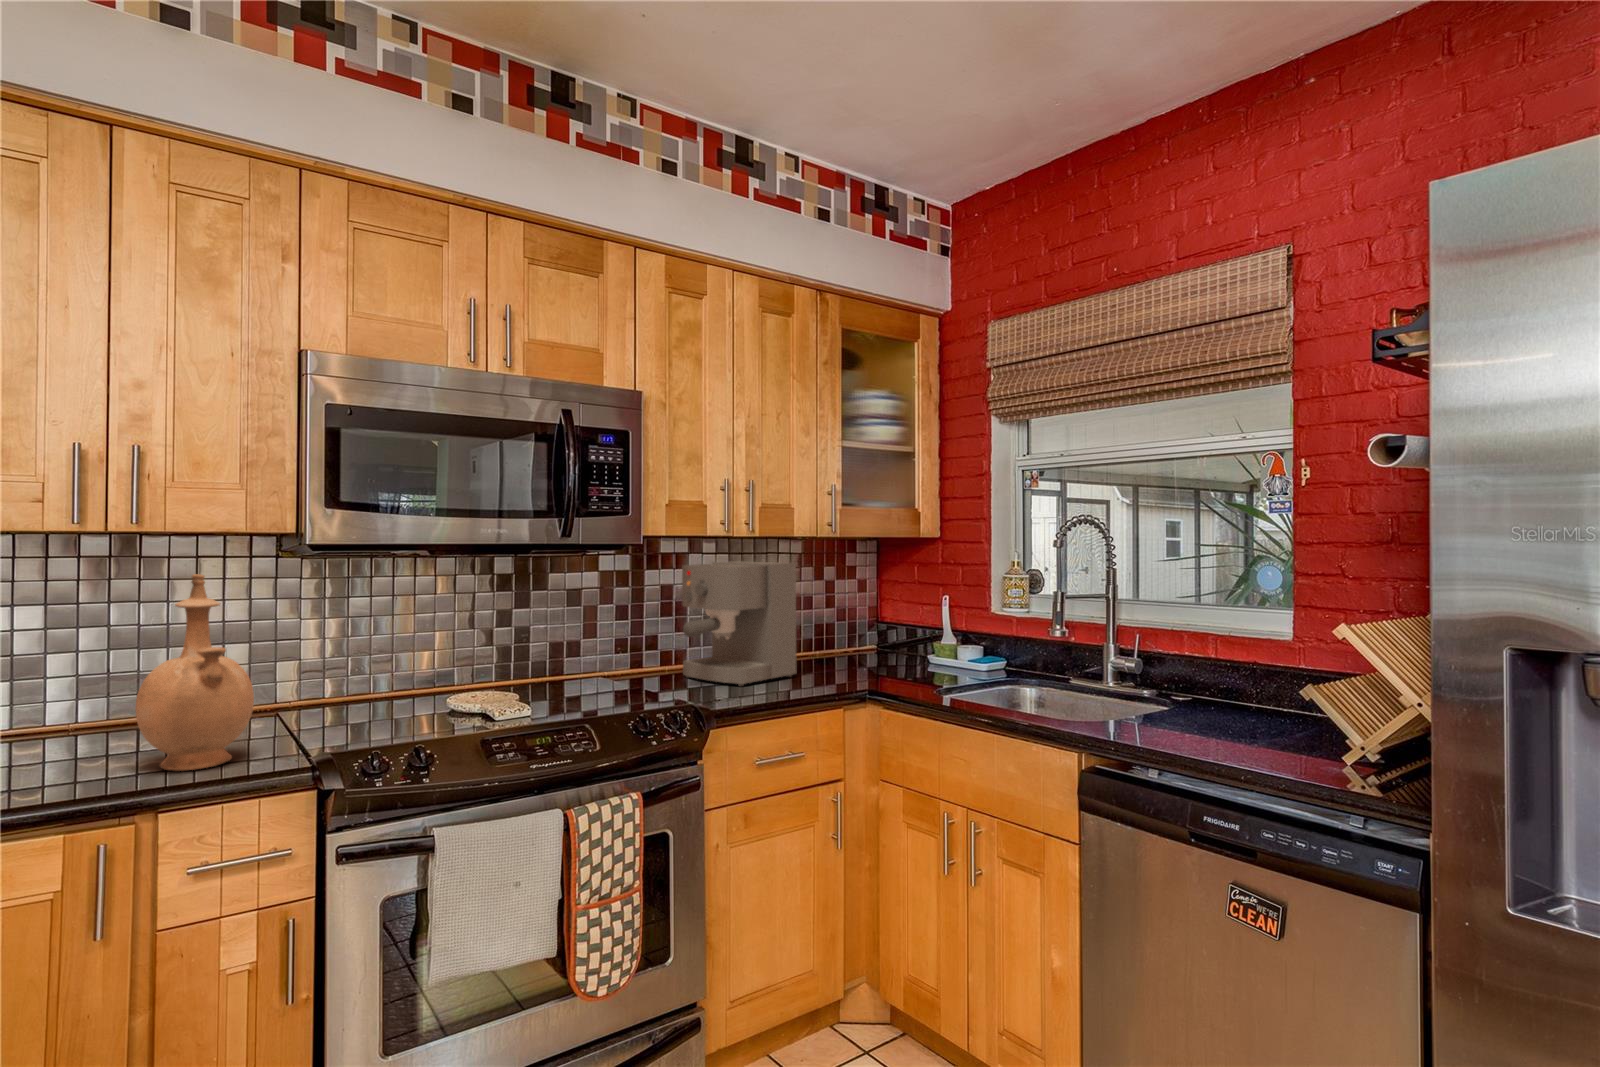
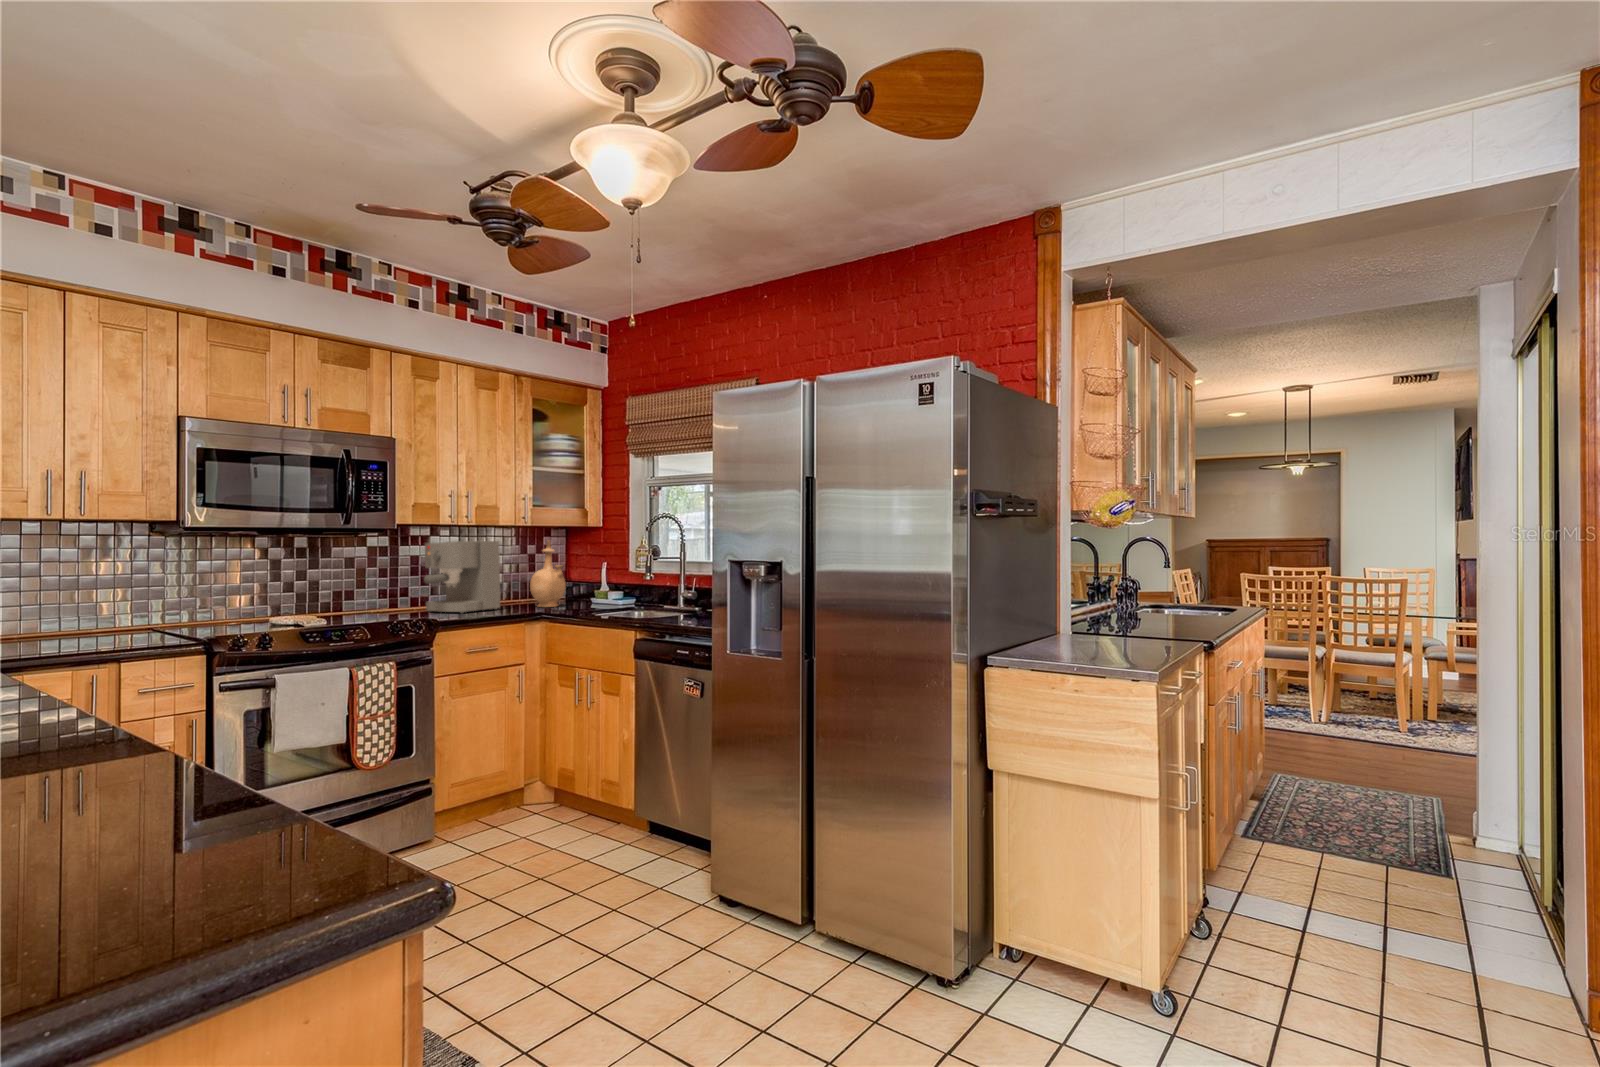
vase: present [136,574,254,771] -> present [530,540,566,607]

